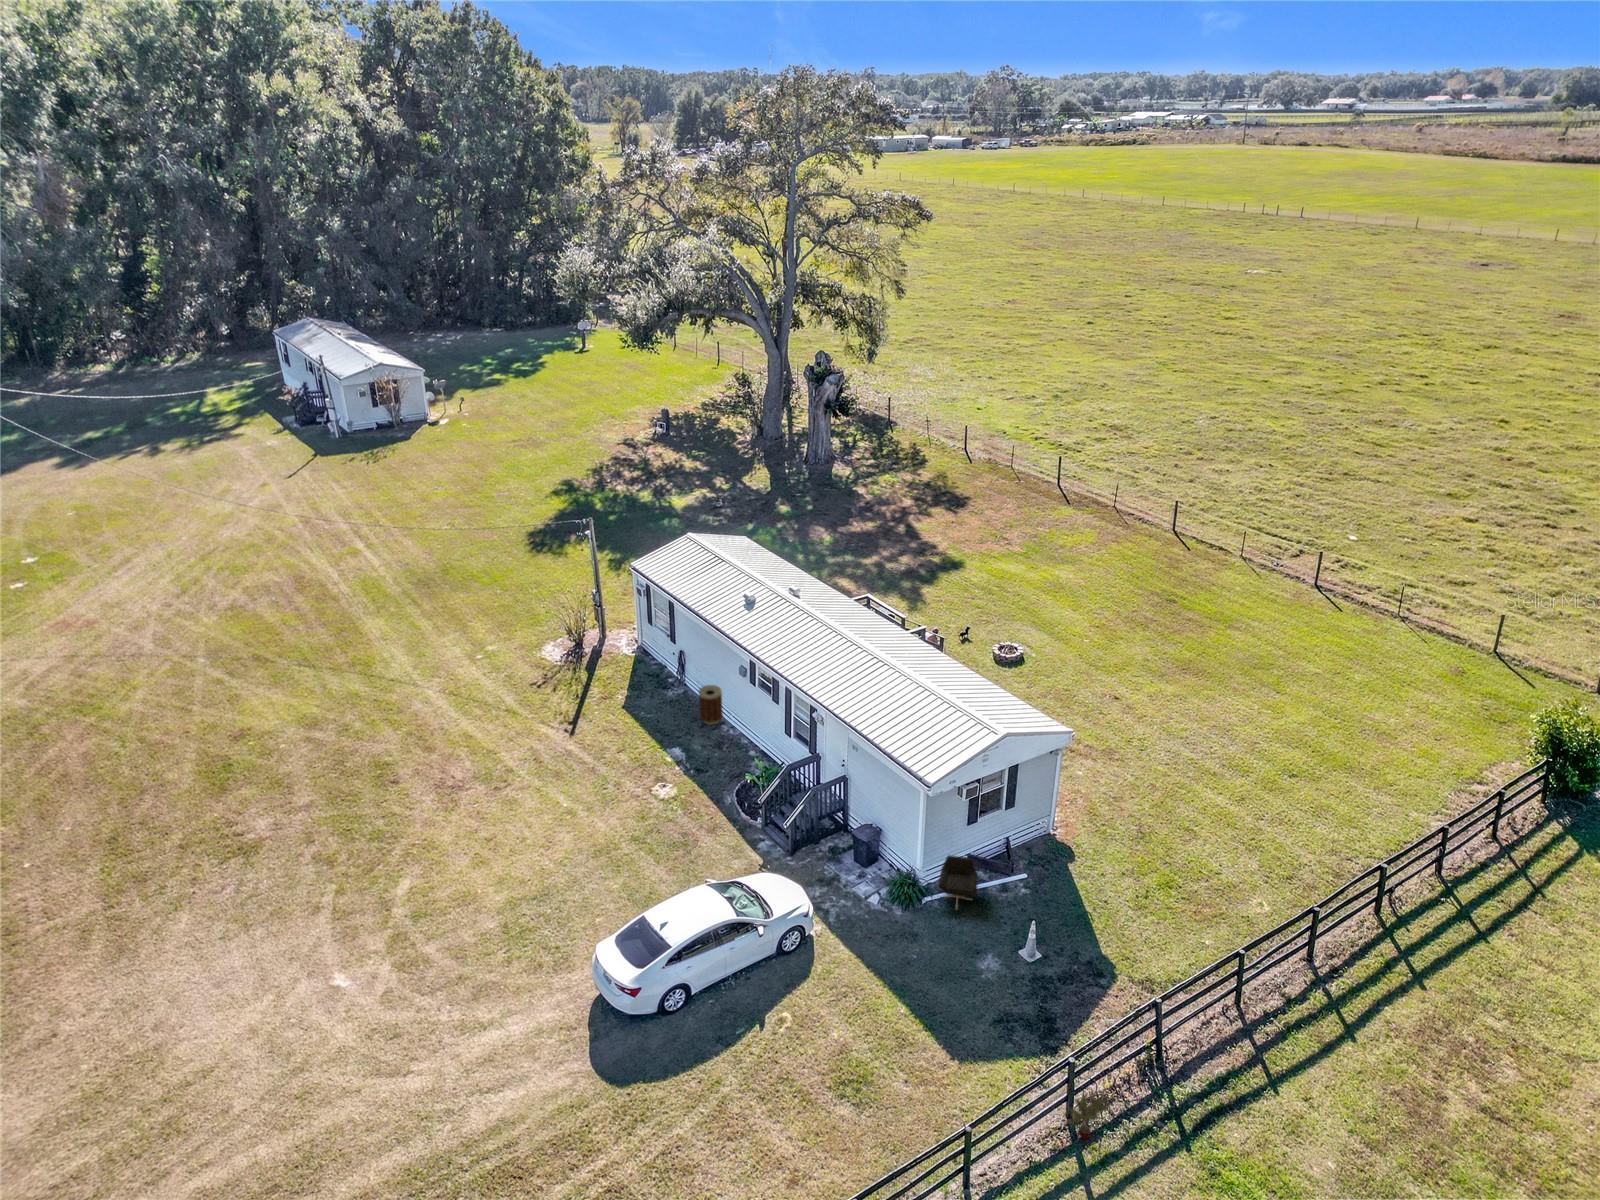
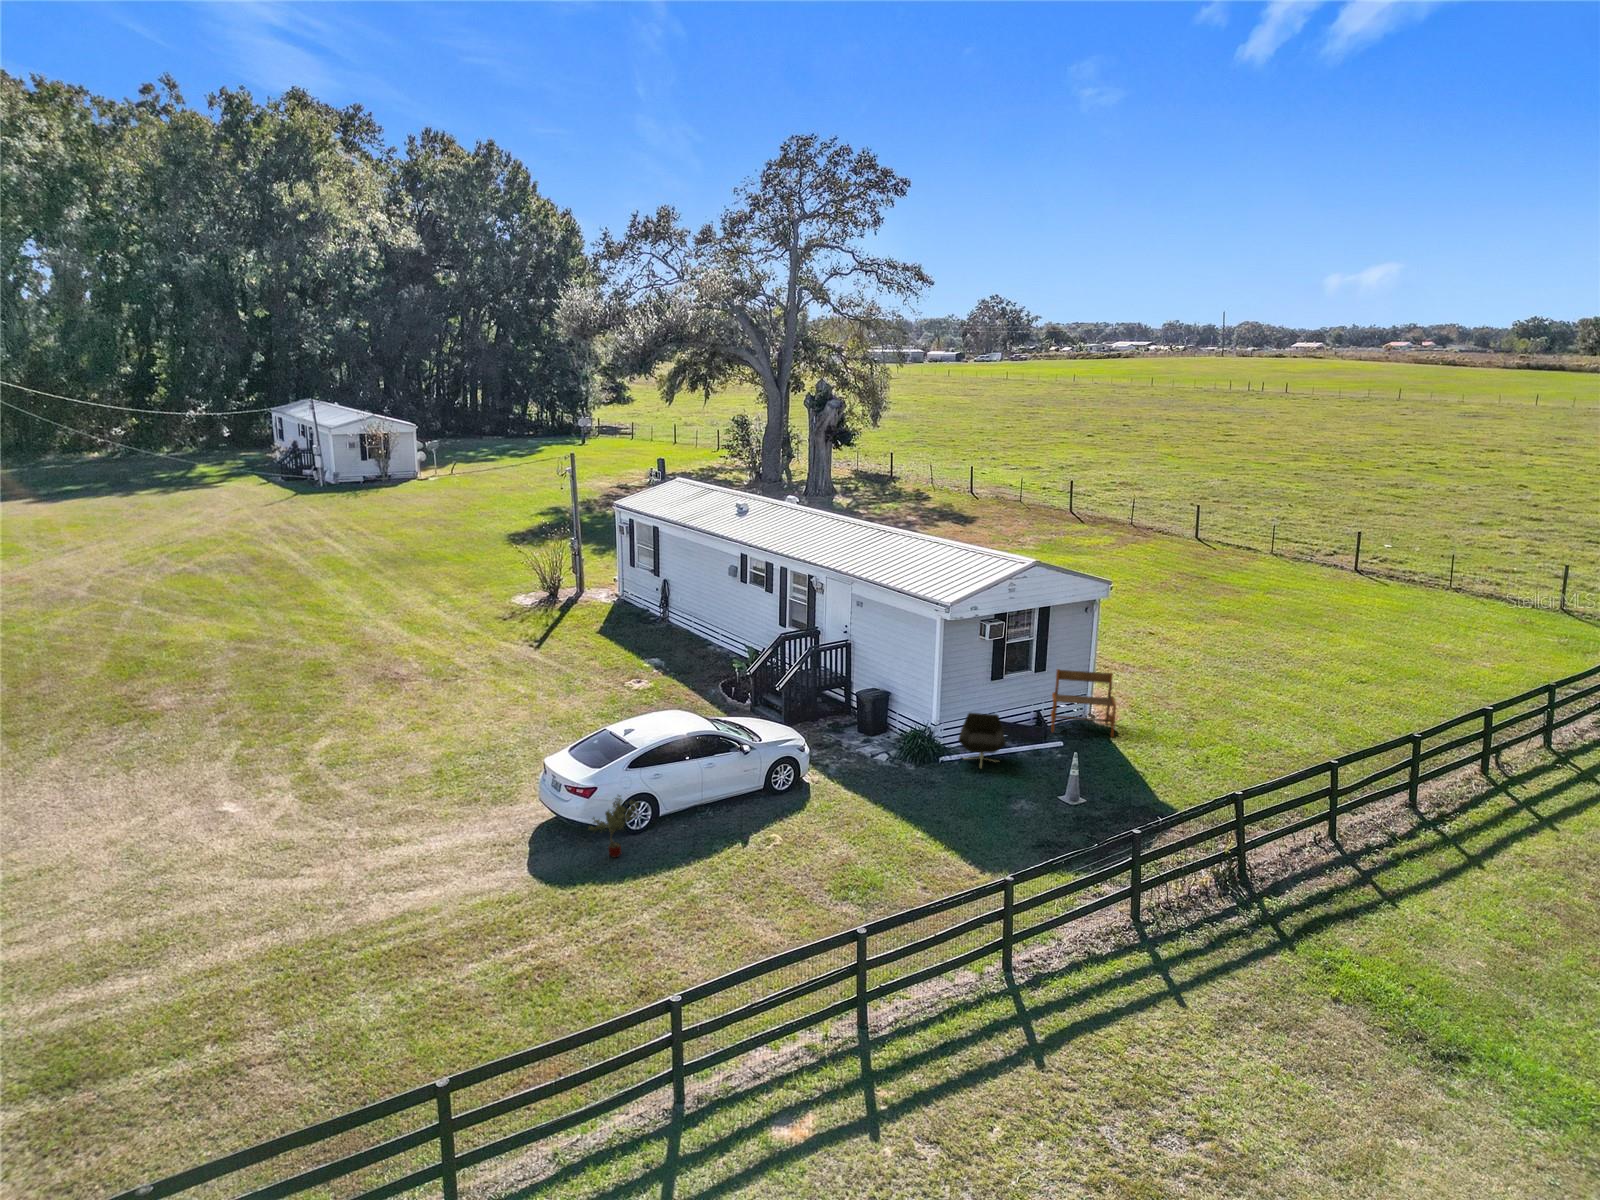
trash can: present [699,685,723,725] -> none [680,600,707,643]
bench: none [1018,800,1074,862] -> present [1051,669,1116,737]
potted tree: present [1067,1090,1109,1139] -> present [589,795,638,857]

